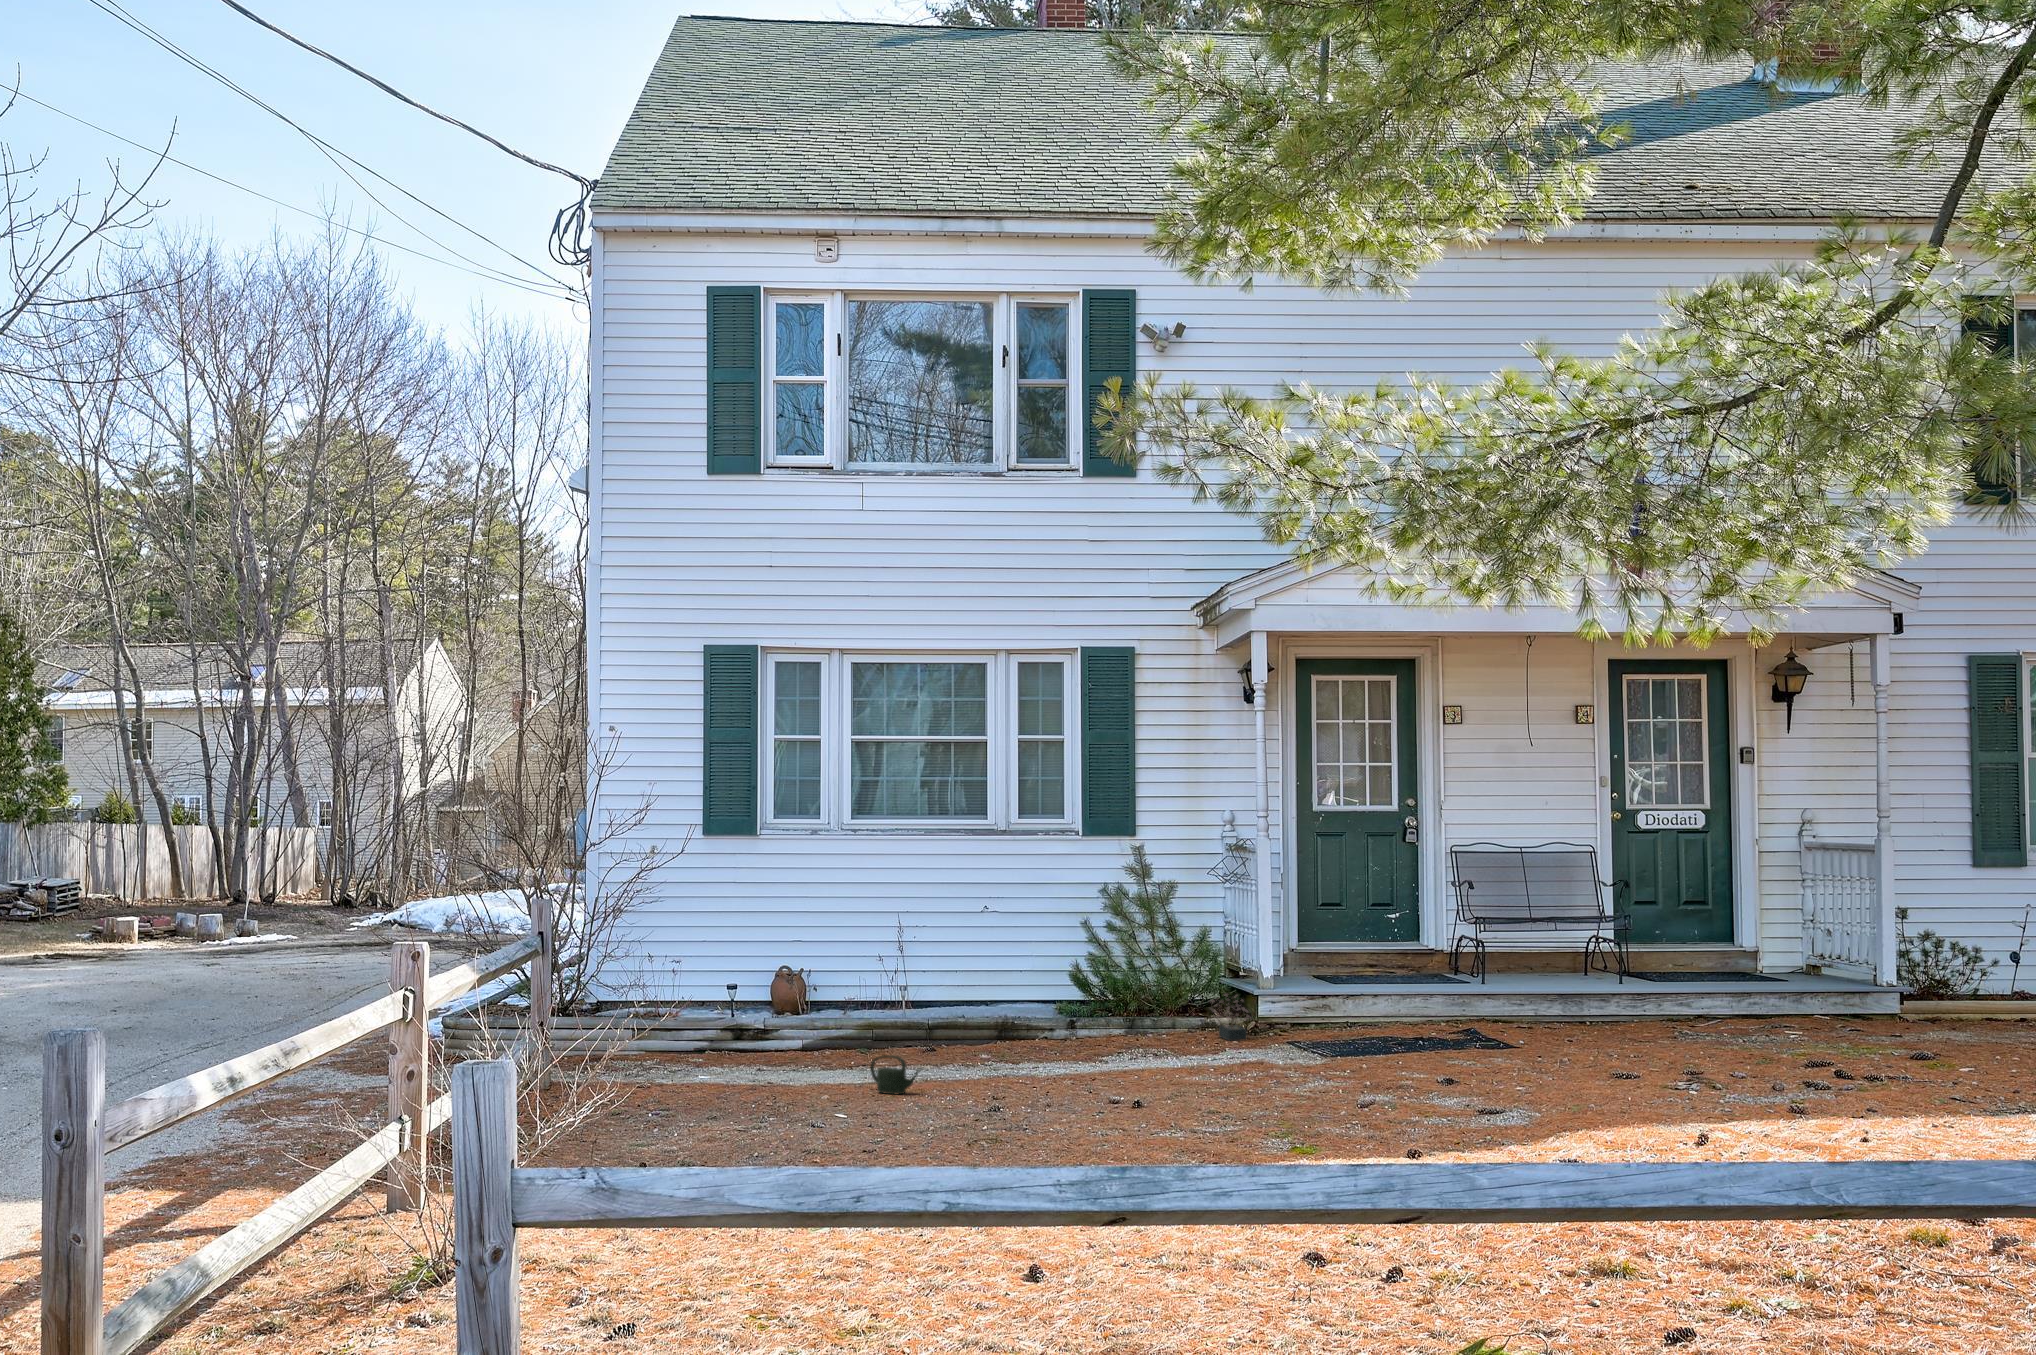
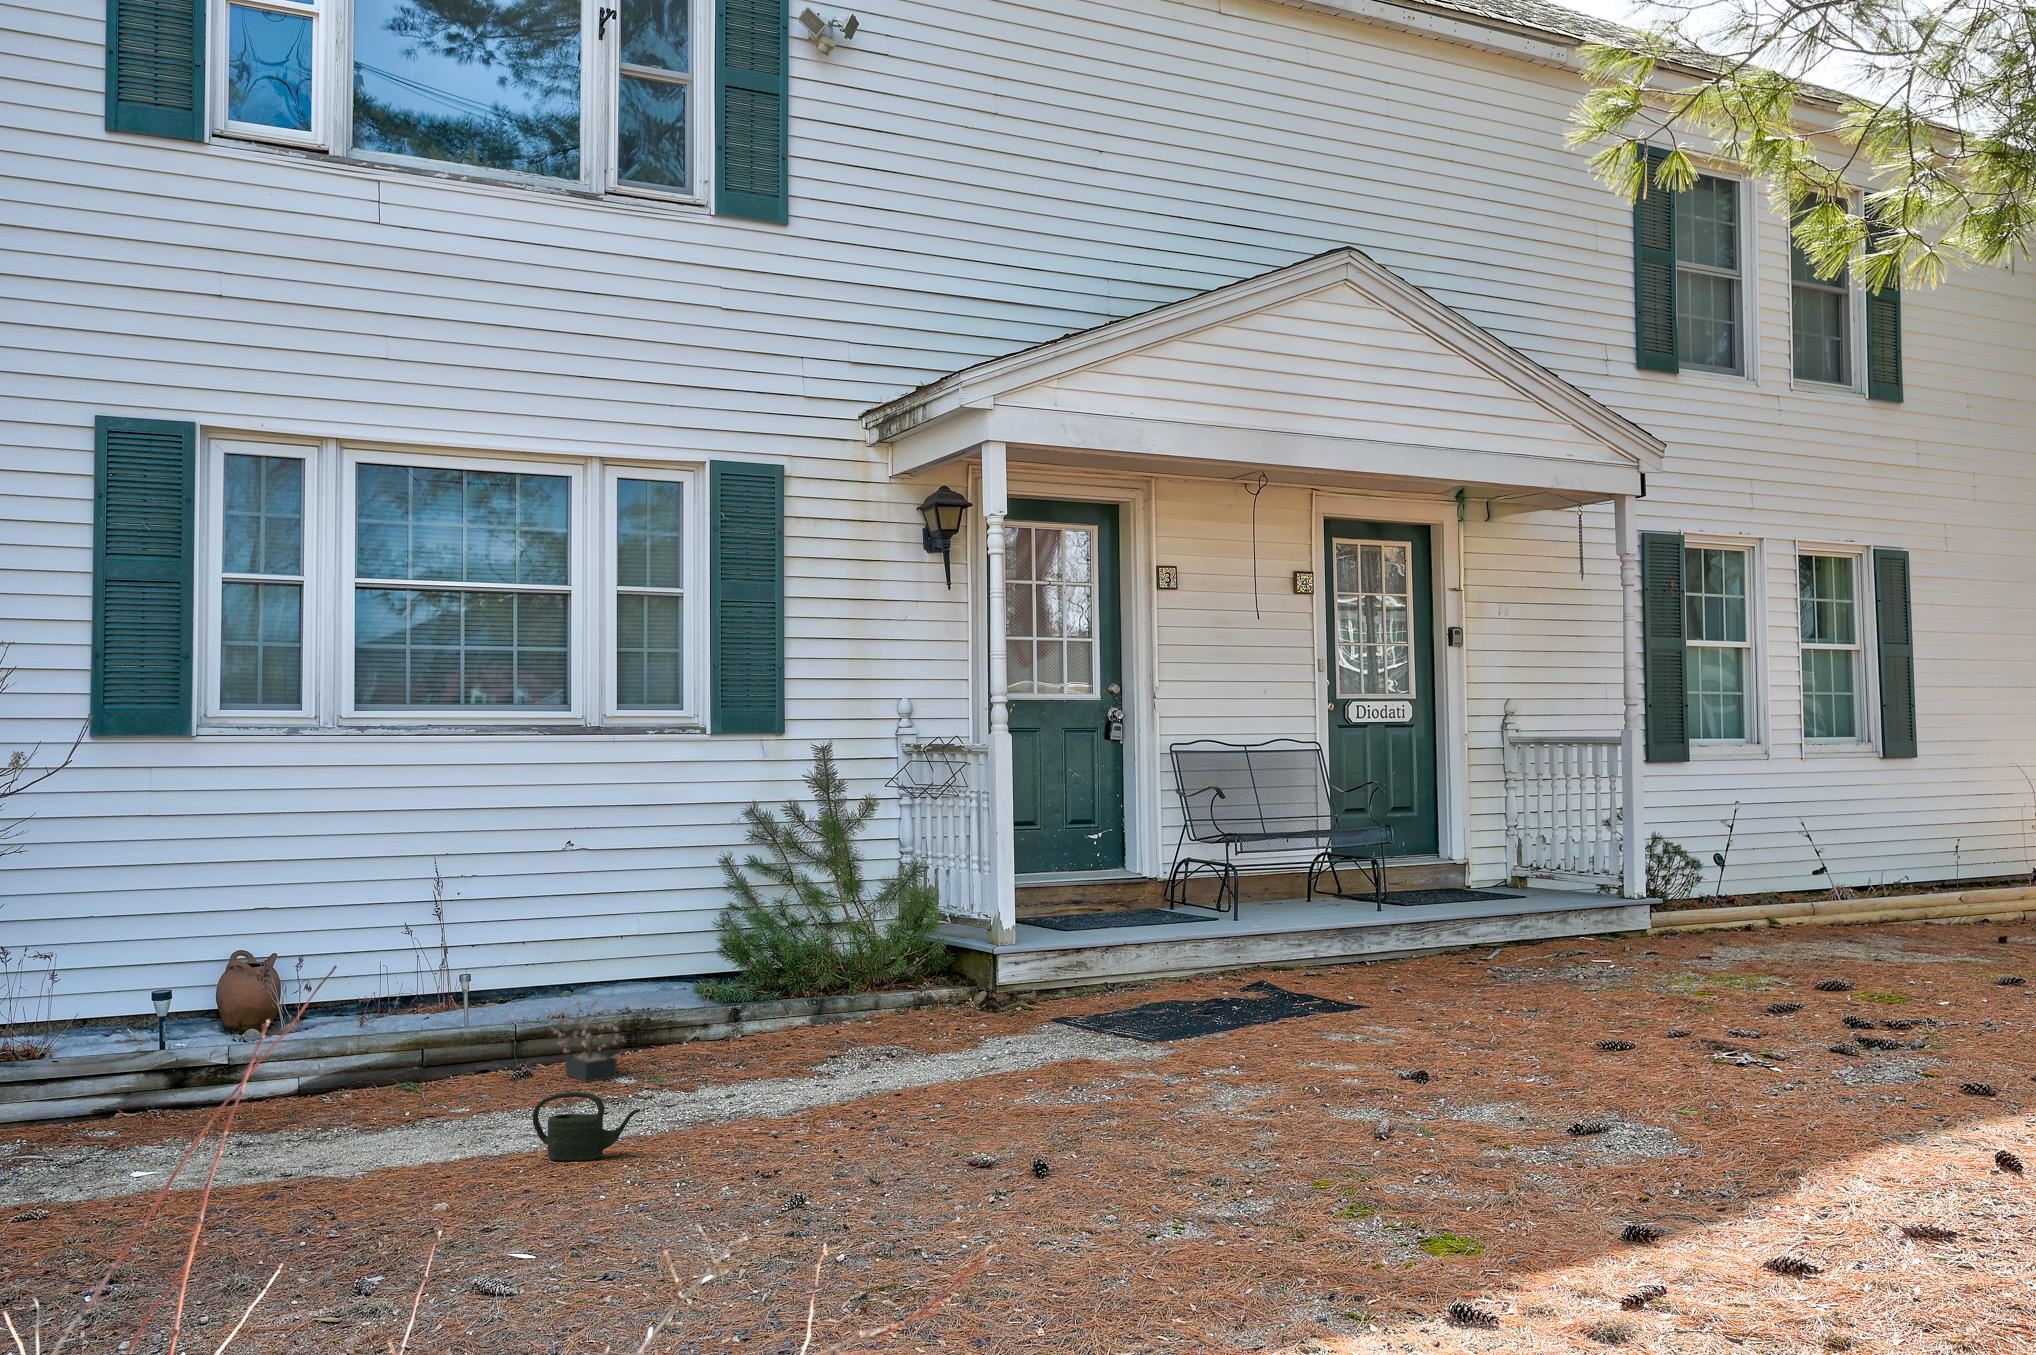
decorative plant: present [1213,994,1251,1041] -> present [553,1001,624,1082]

